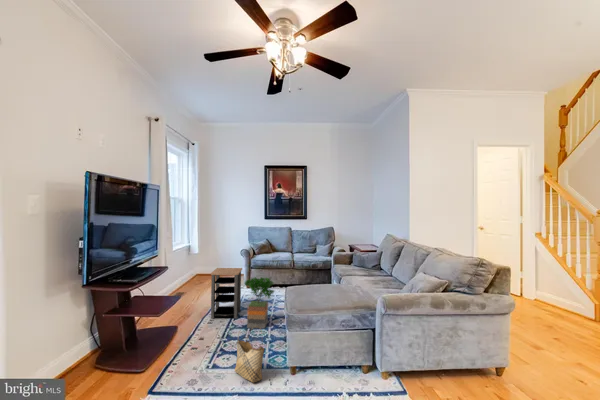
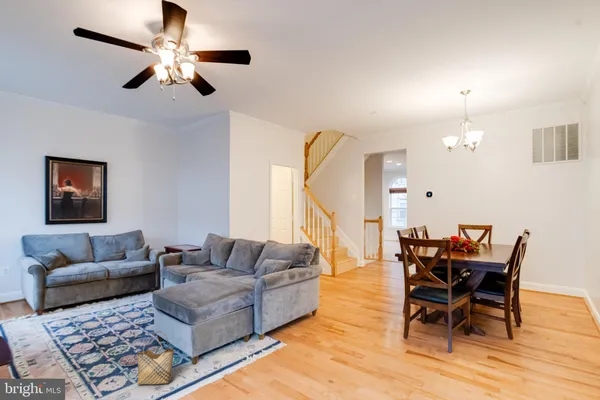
side table: present [211,268,242,319] -> none [25,286,73,358]
potted tree: present [245,277,274,328] -> none [87,289,131,350]

